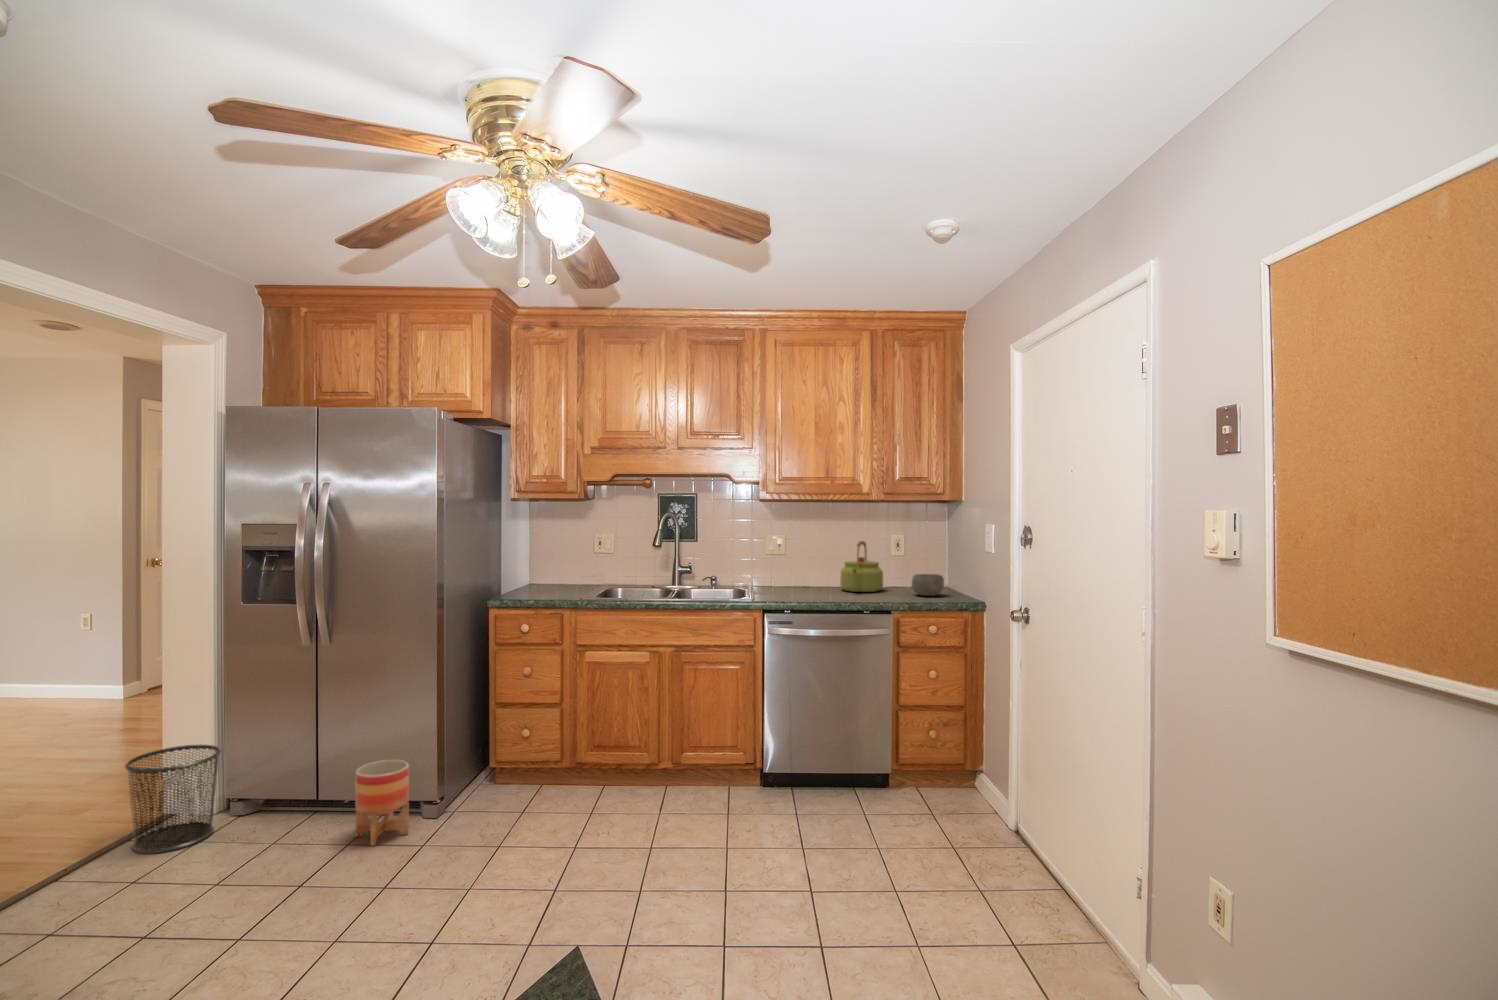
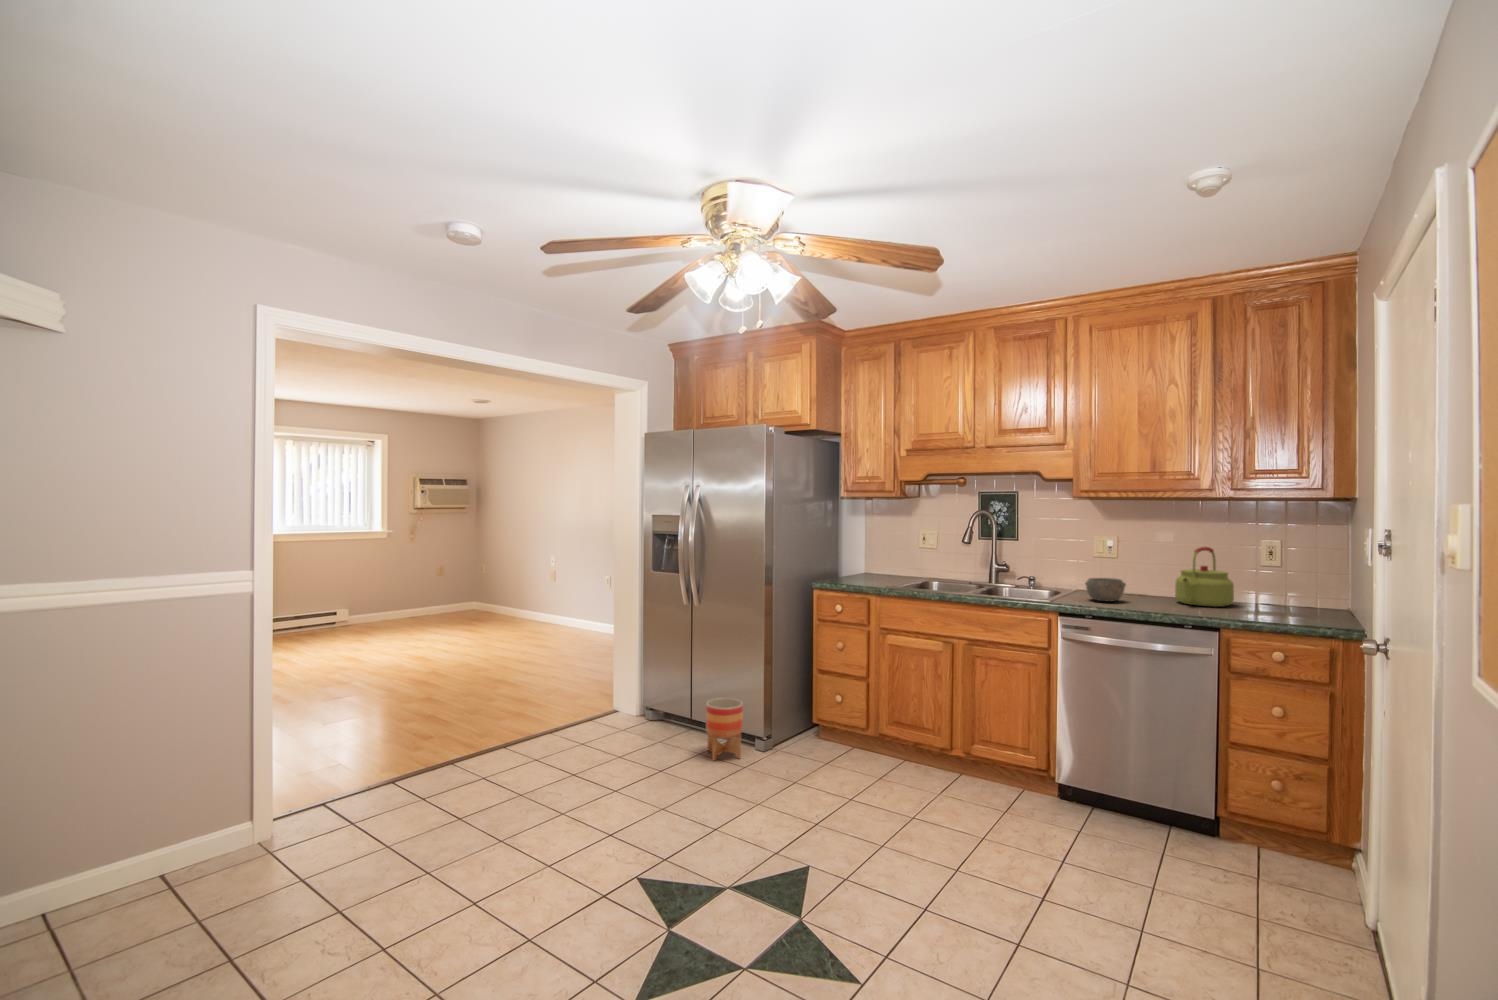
bowl: present [912,574,944,596] -> present [1085,578,1126,601]
waste bin: present [125,745,221,853] -> none [588,664,640,732]

